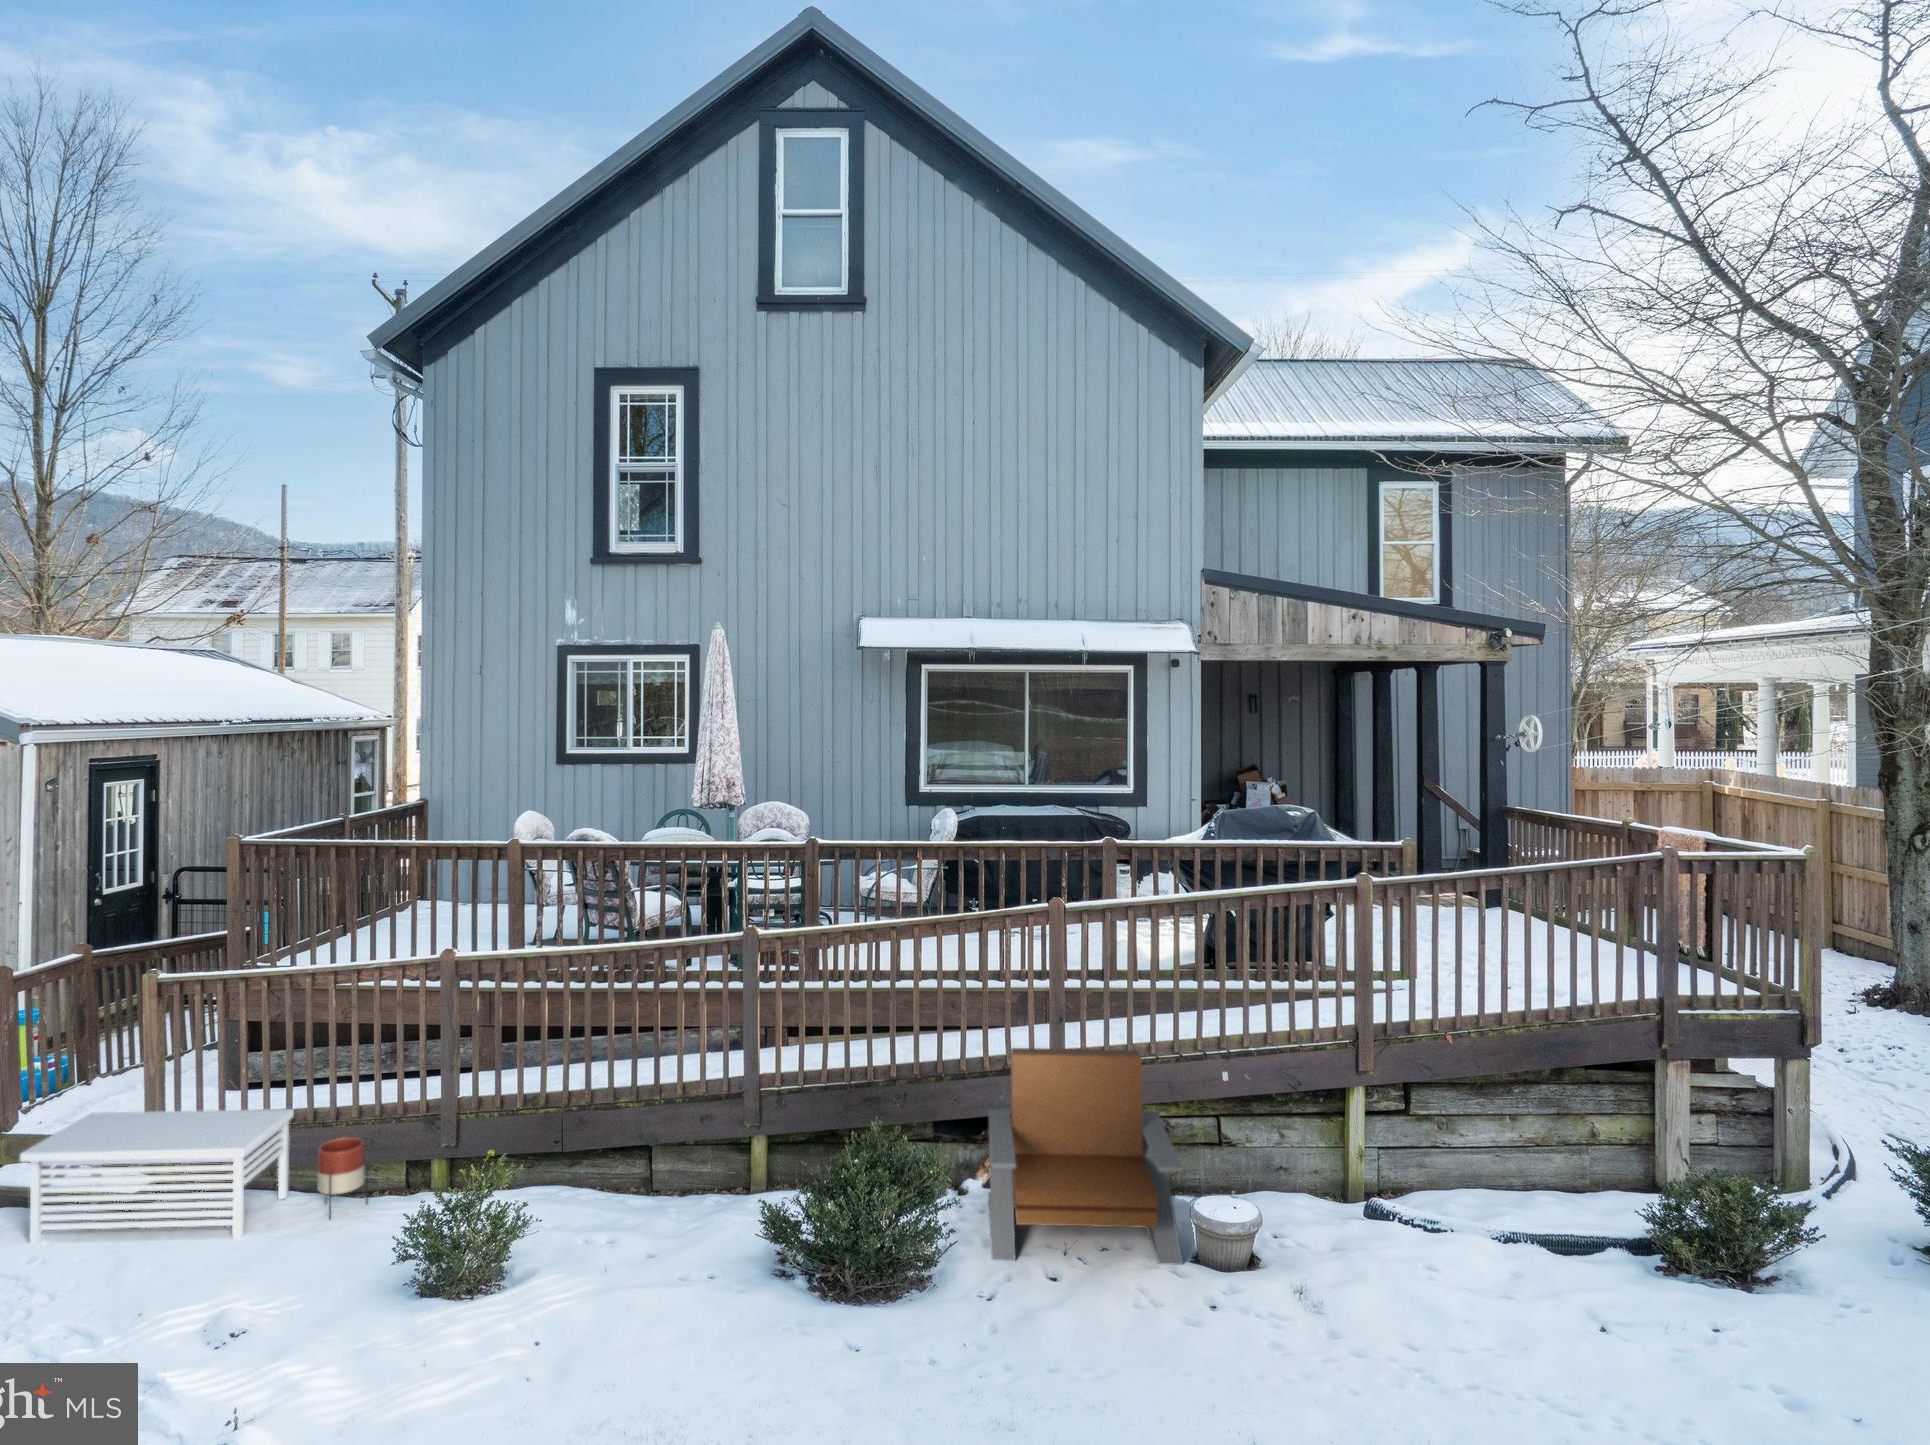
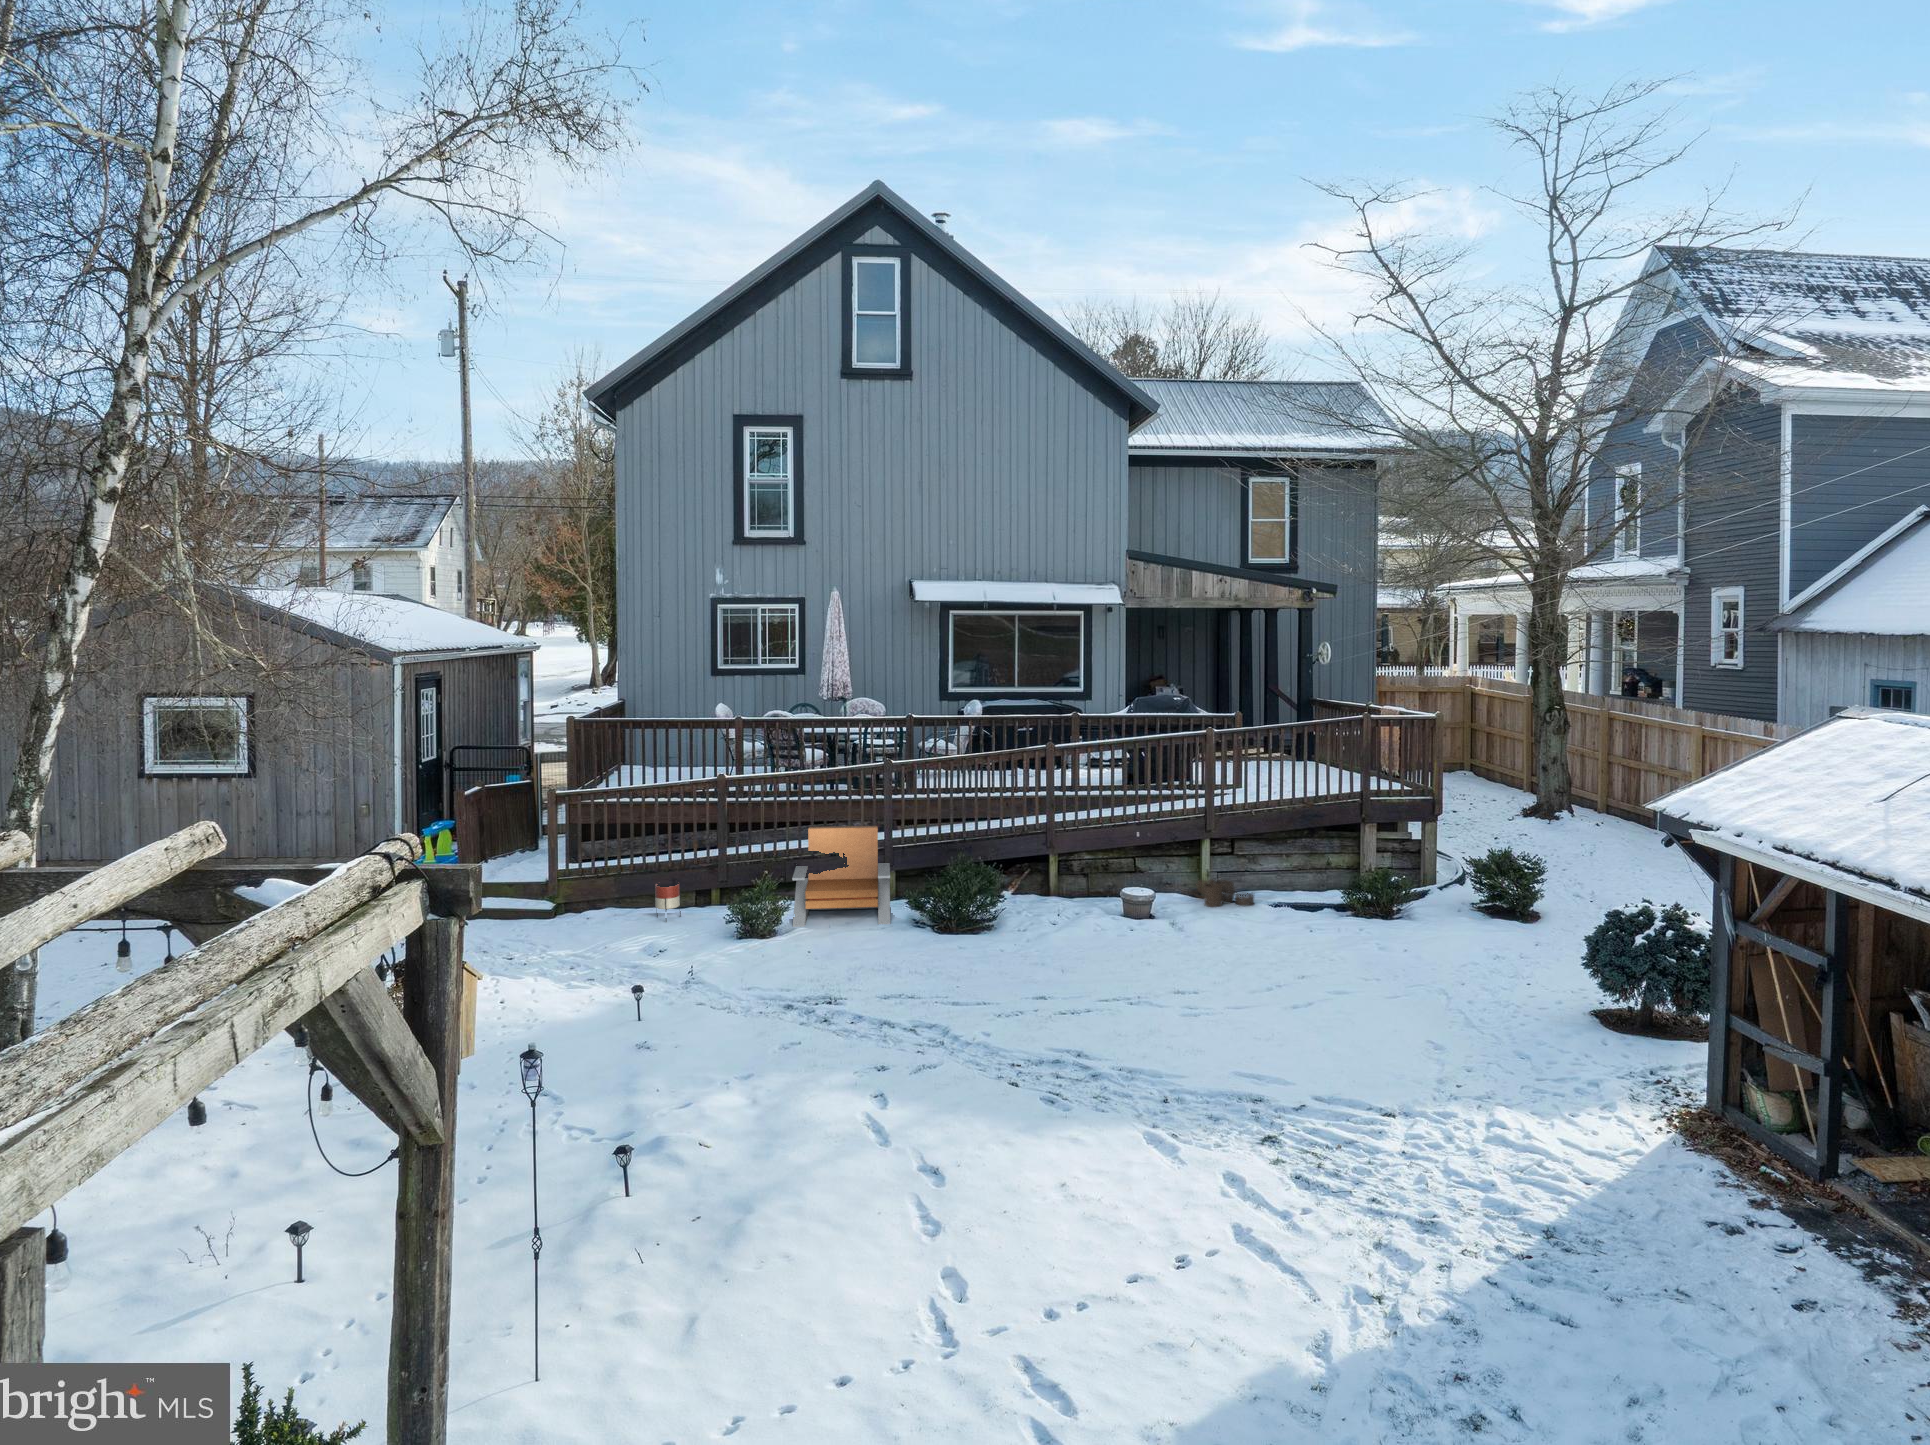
lounge chair: present [988,1048,1183,1265] -> present [792,826,890,927]
storage bench: present [20,1109,294,1244] -> none [504,868,634,936]
woven basket: none [1335,1156,1463,1238] -> present [1196,879,1254,907]

